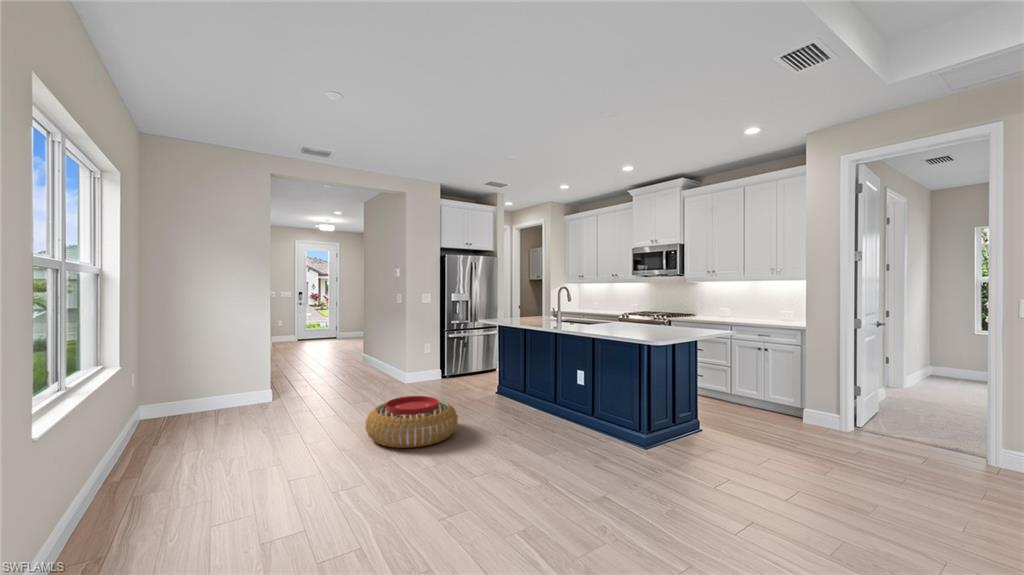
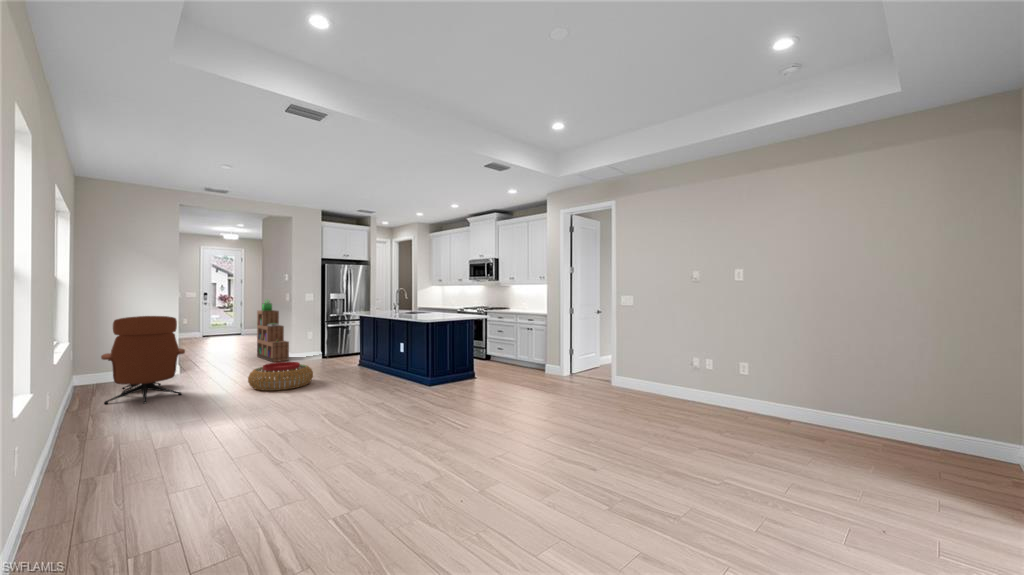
bookshelf: none [362,298,403,384] -> present [257,301,289,362]
lounge chair: none [151,327,276,472] -> present [101,316,185,404]

